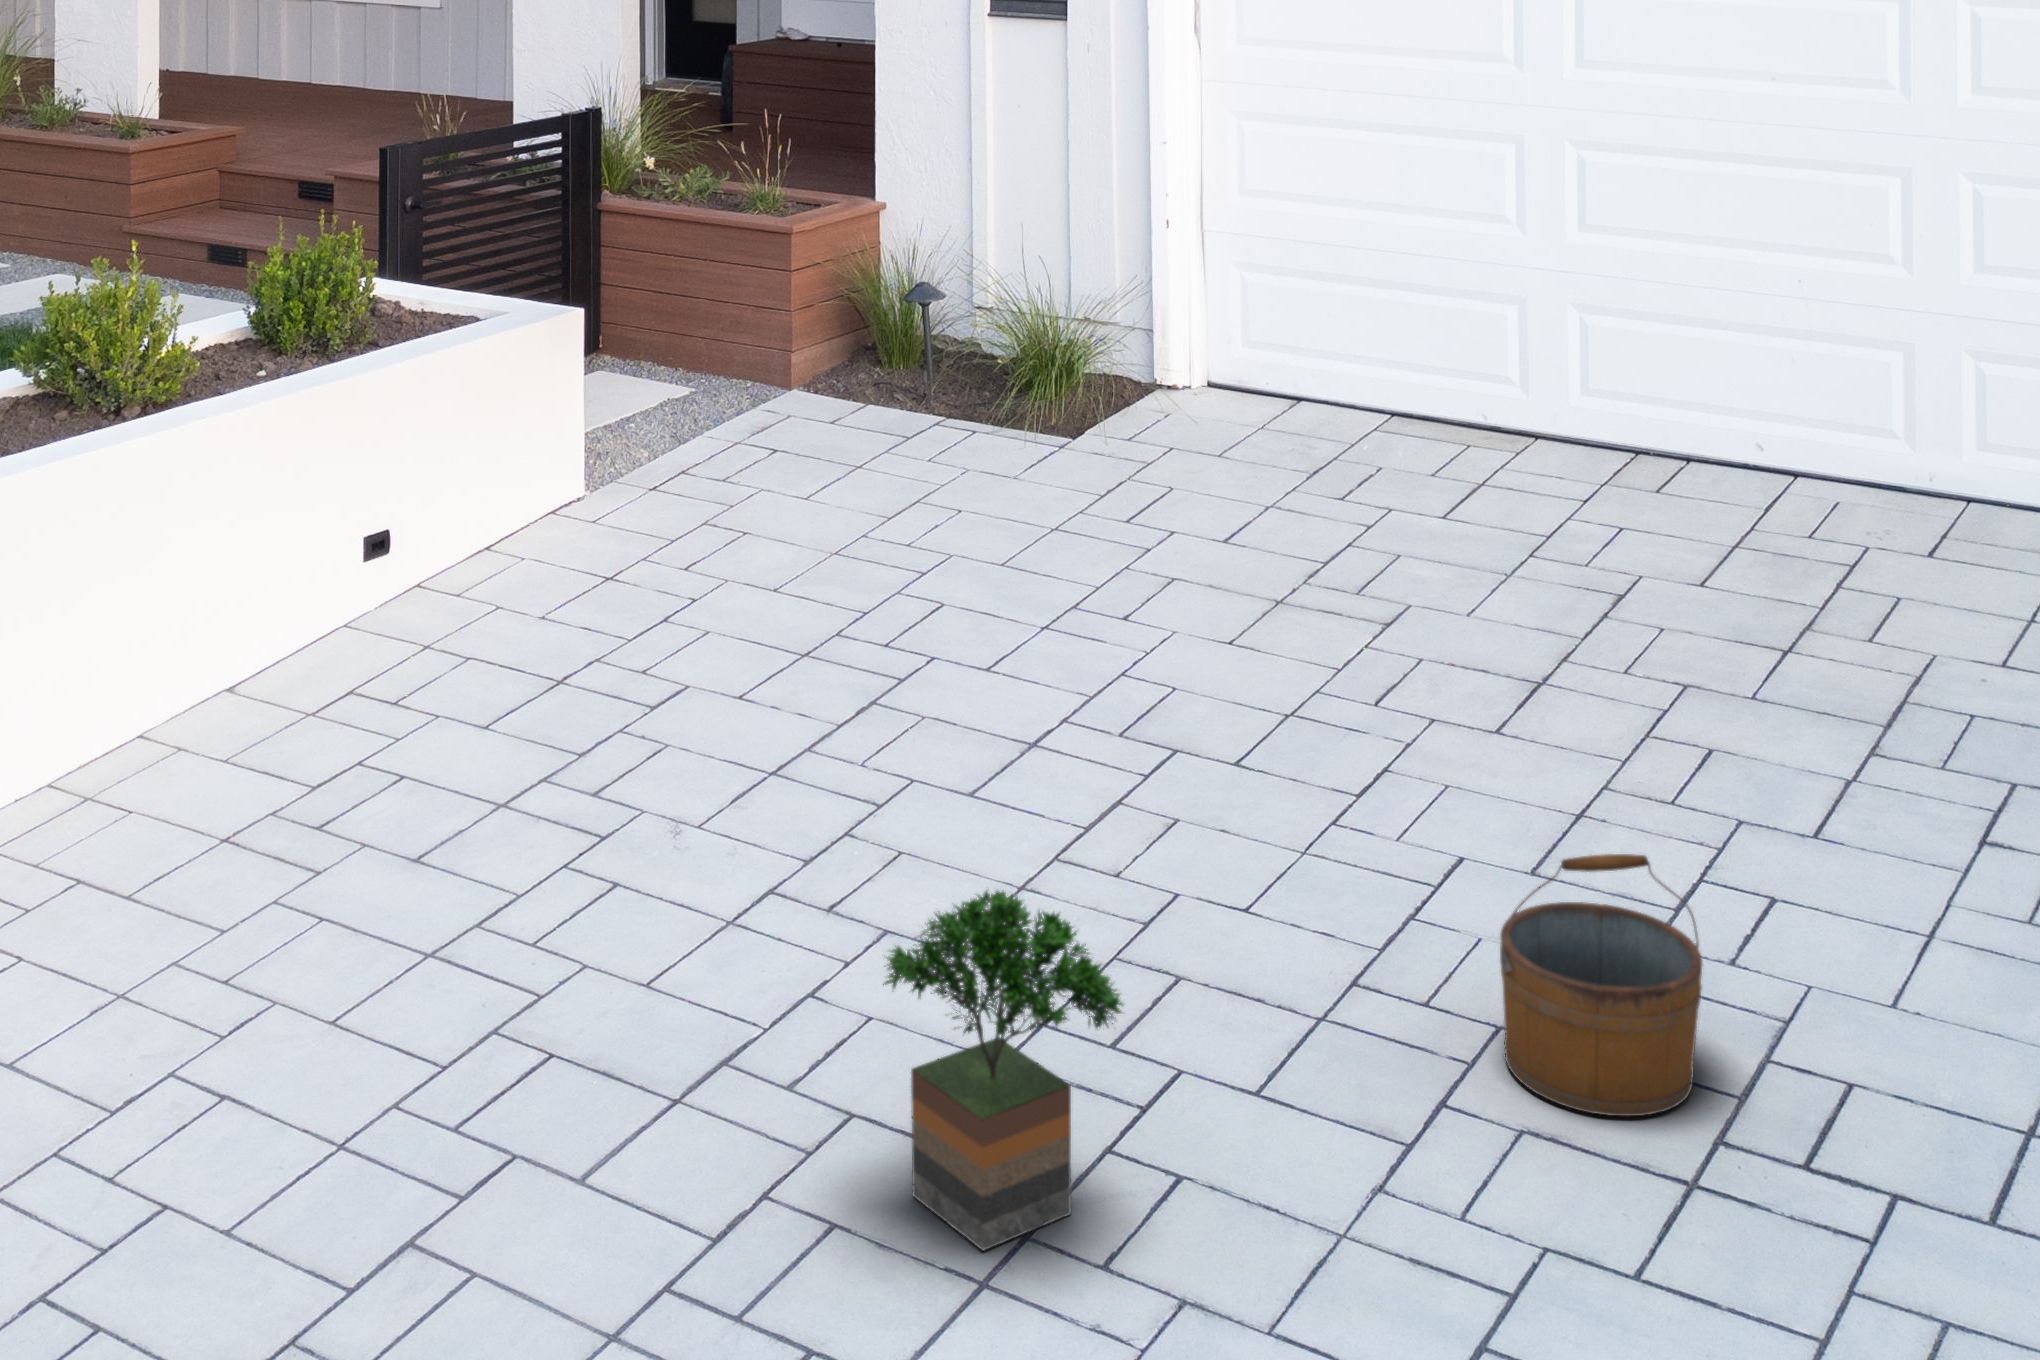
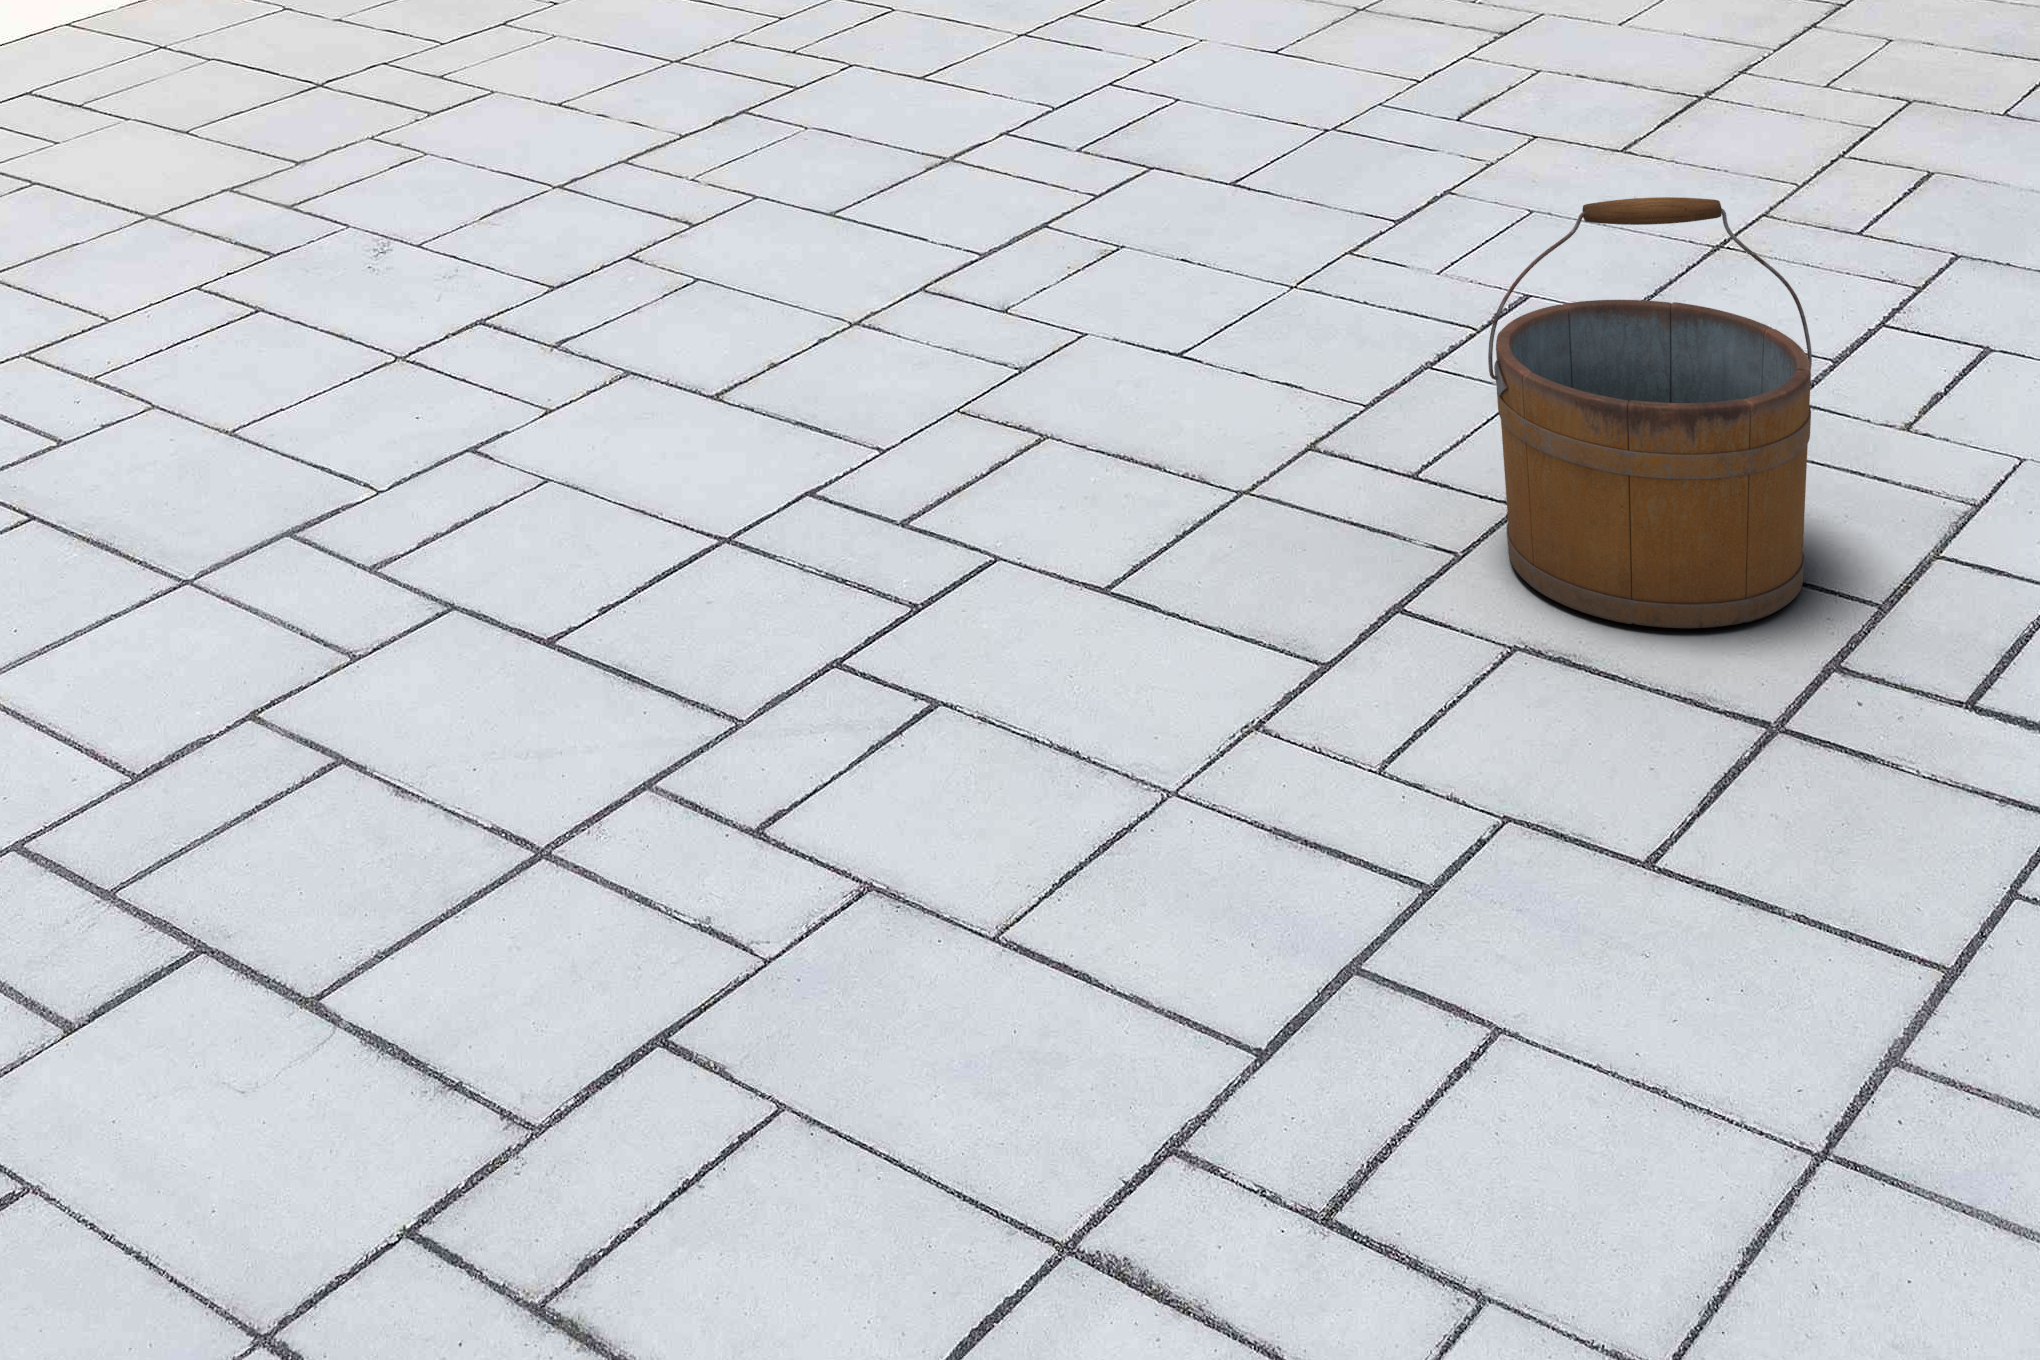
potted tree: present [883,891,1123,1250] -> none [407,203,795,808]

